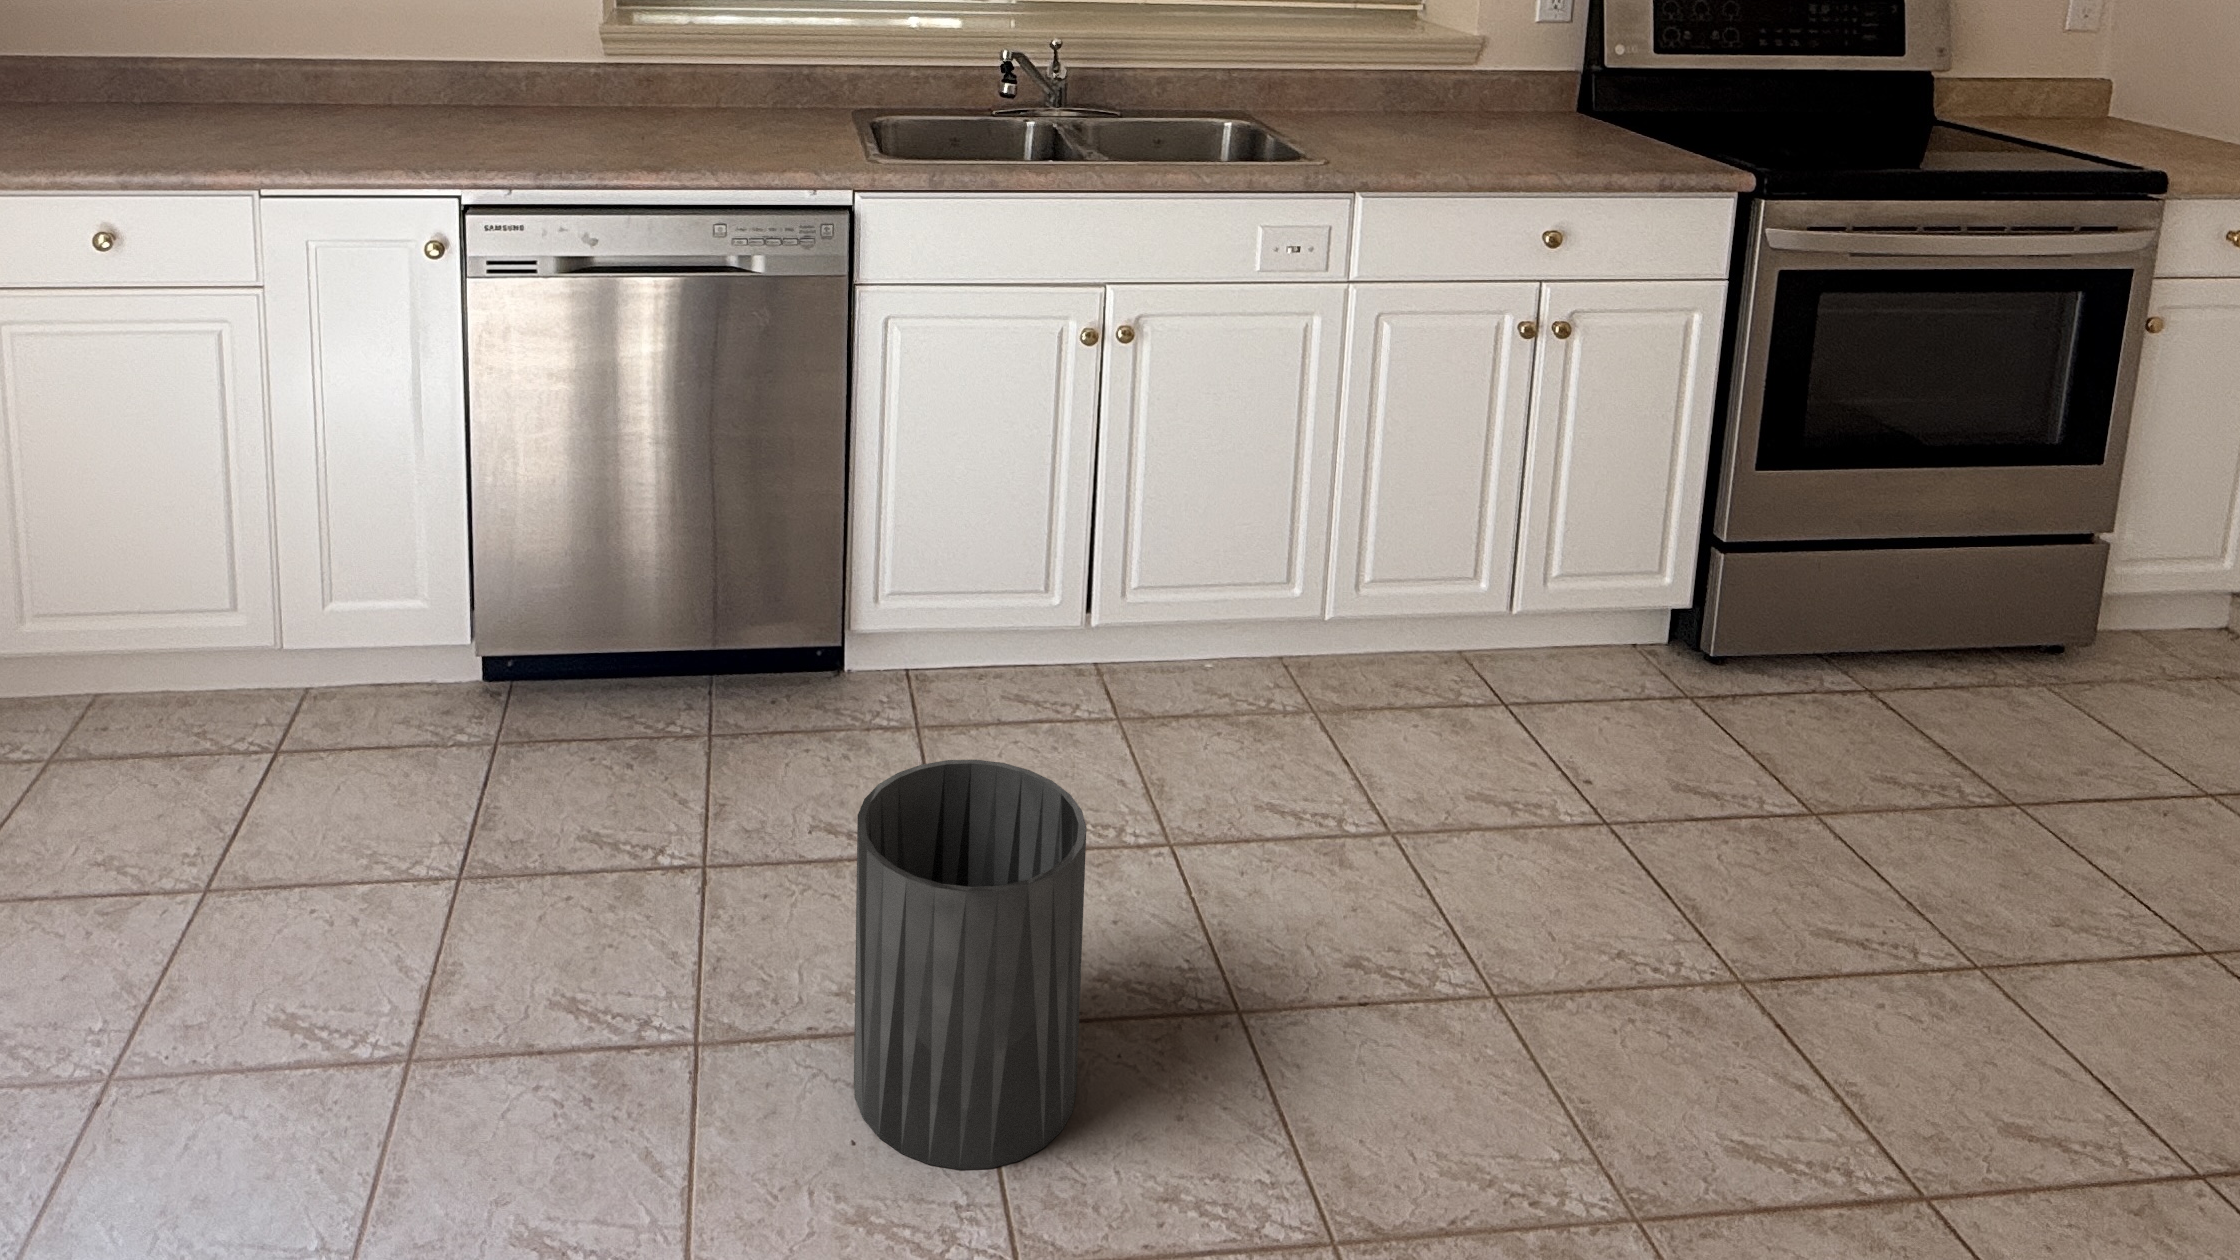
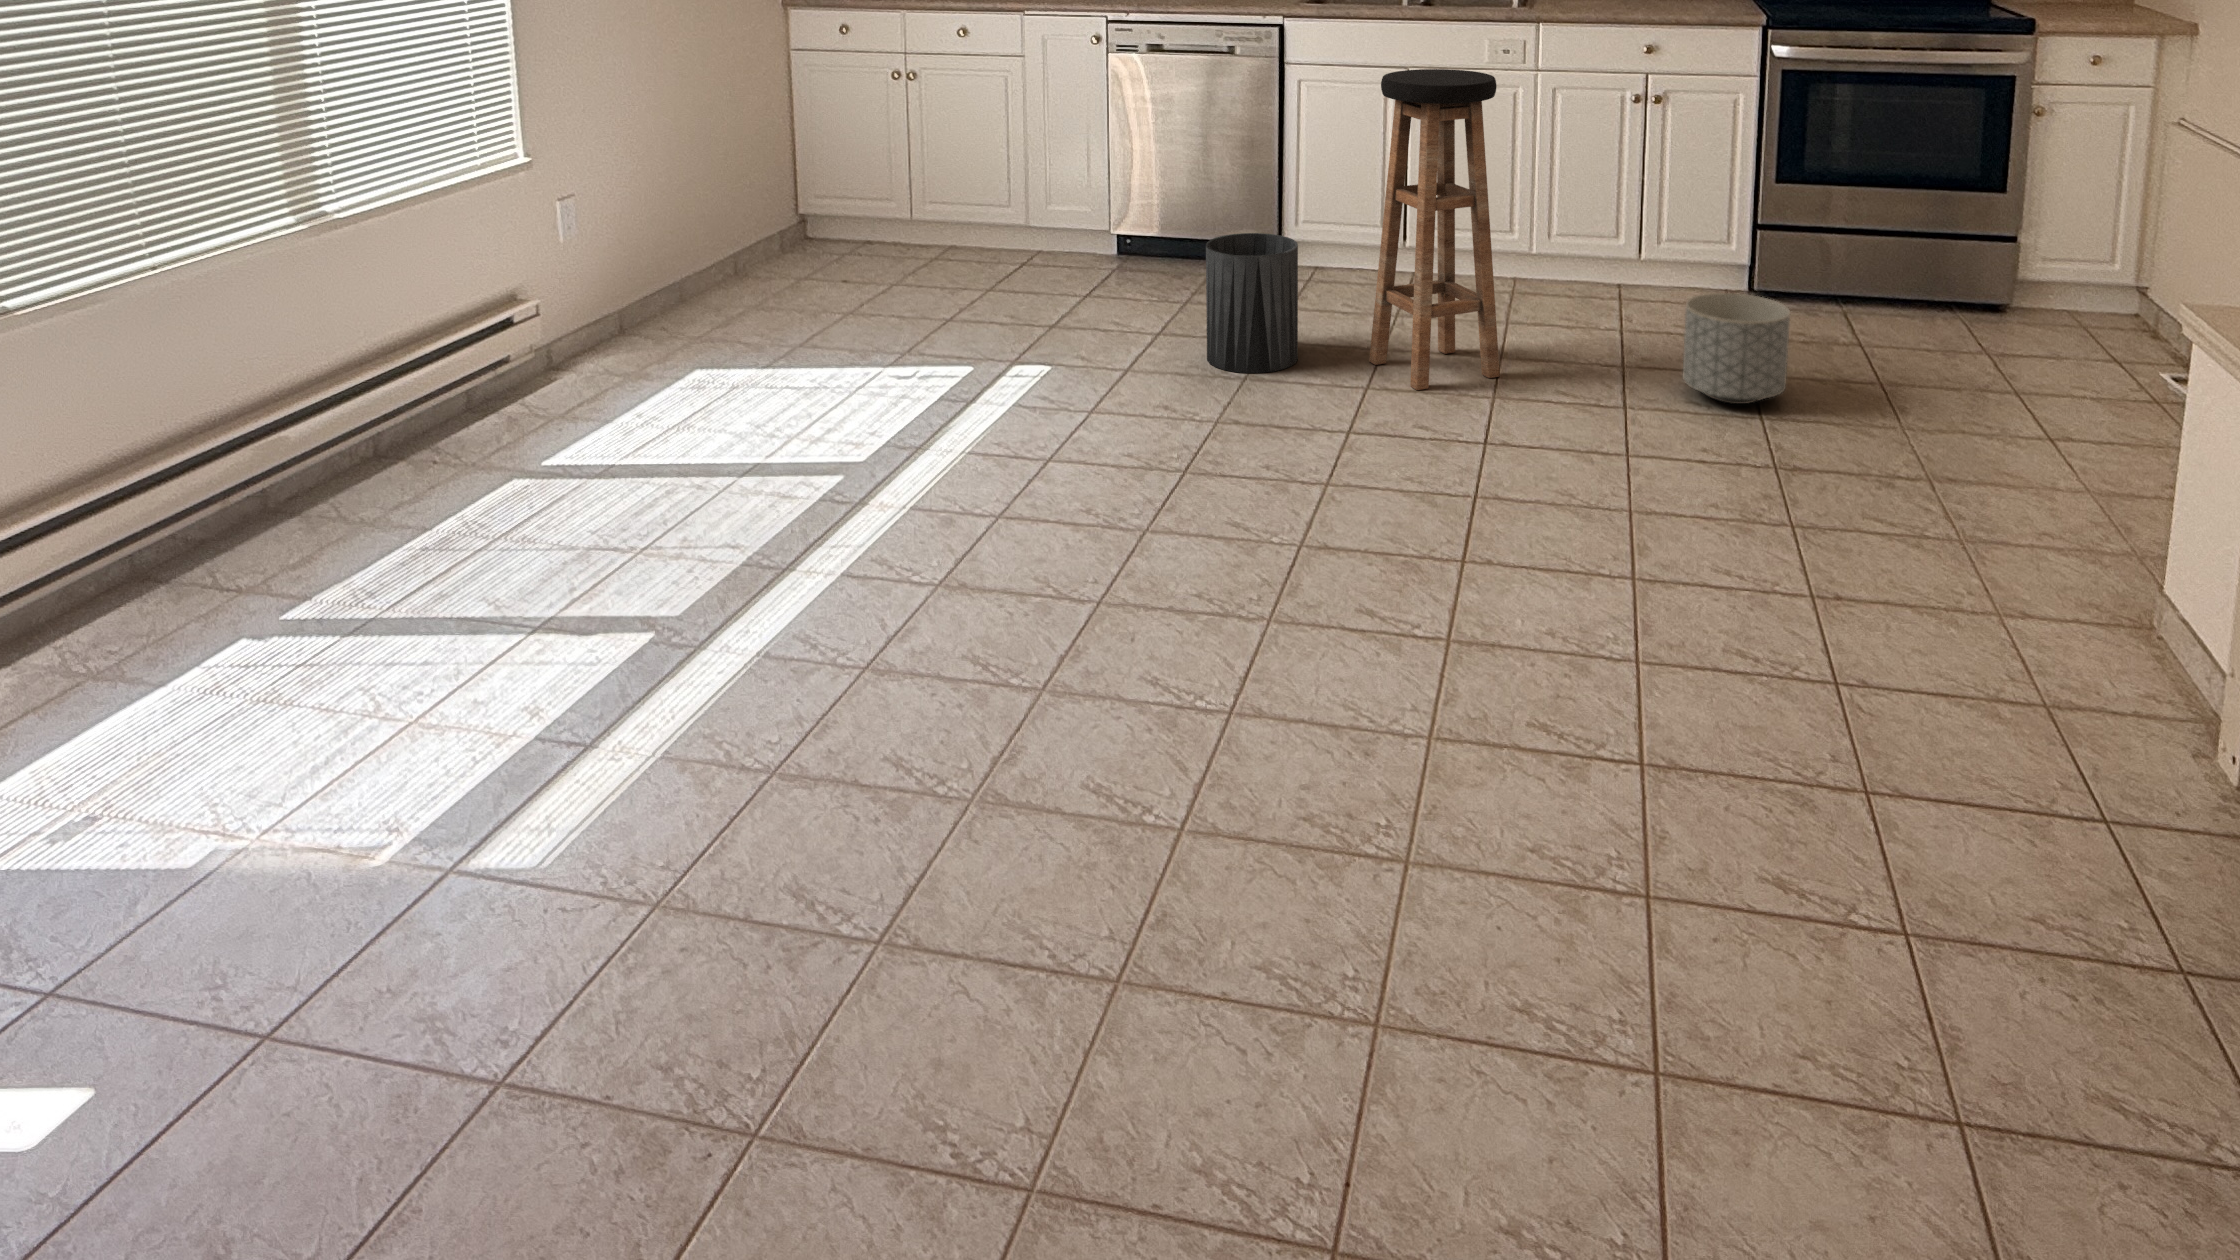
bar stool: none [1231,358,1575,1166] -> present [1369,69,1500,390]
planter: none [1905,801,2178,1089] -> present [1683,293,1790,404]

